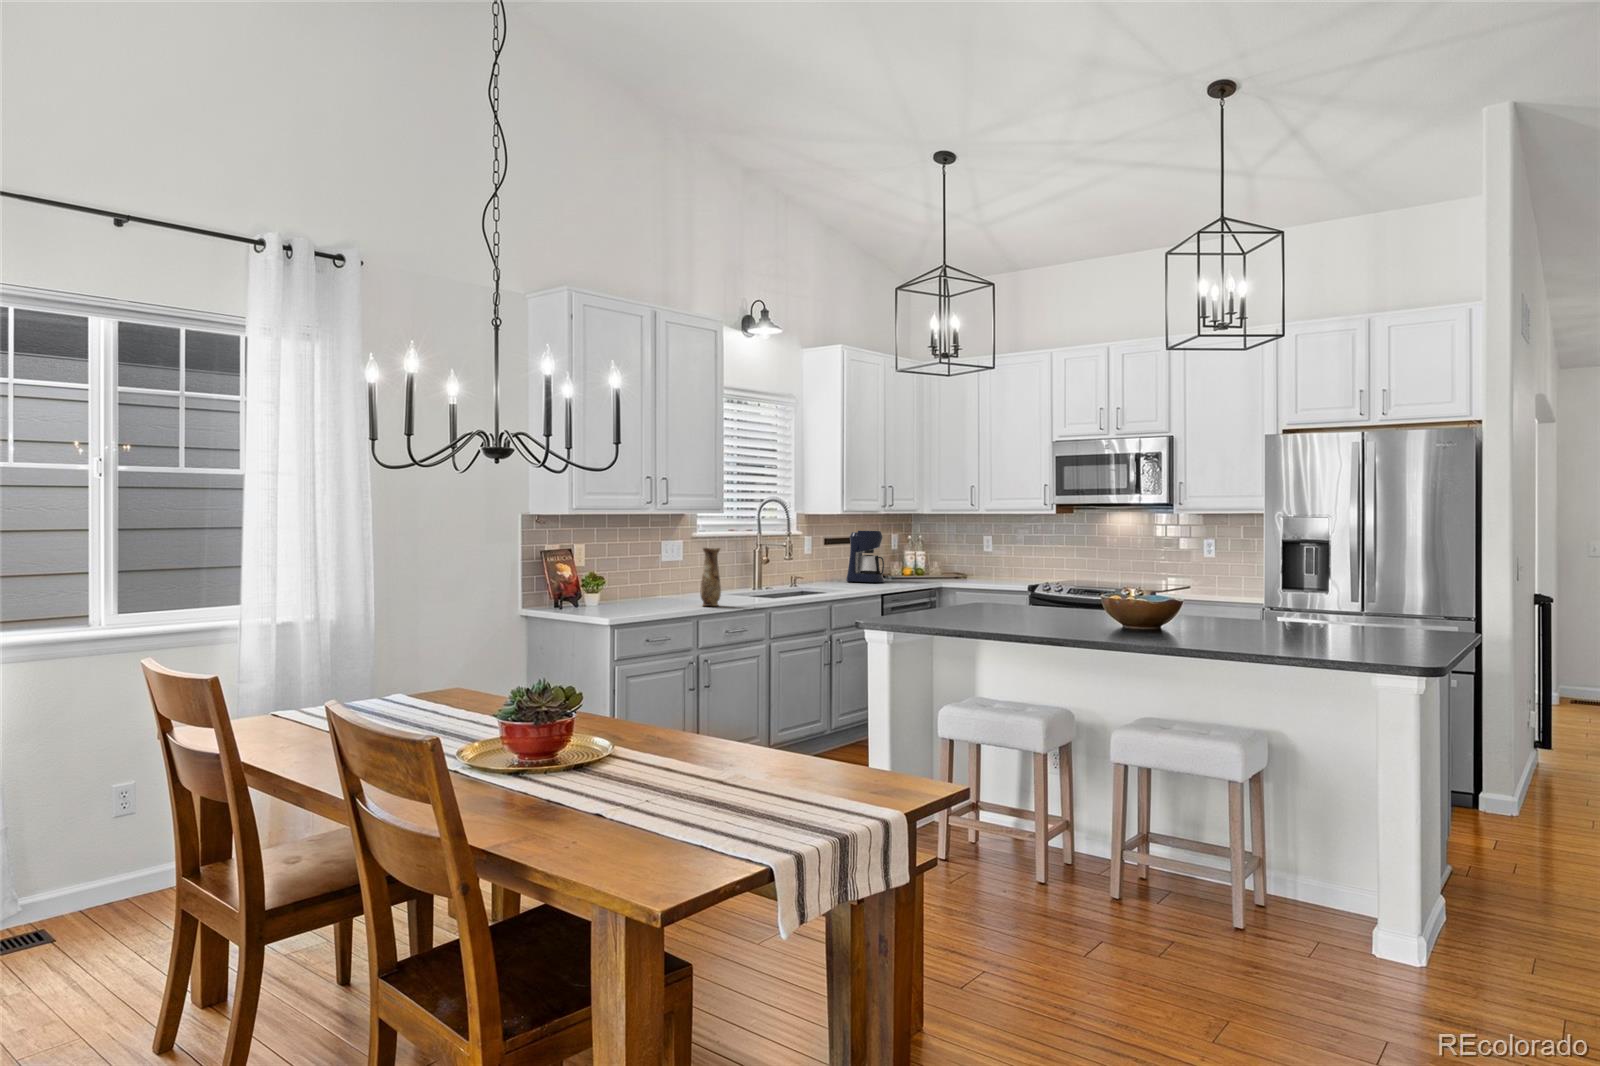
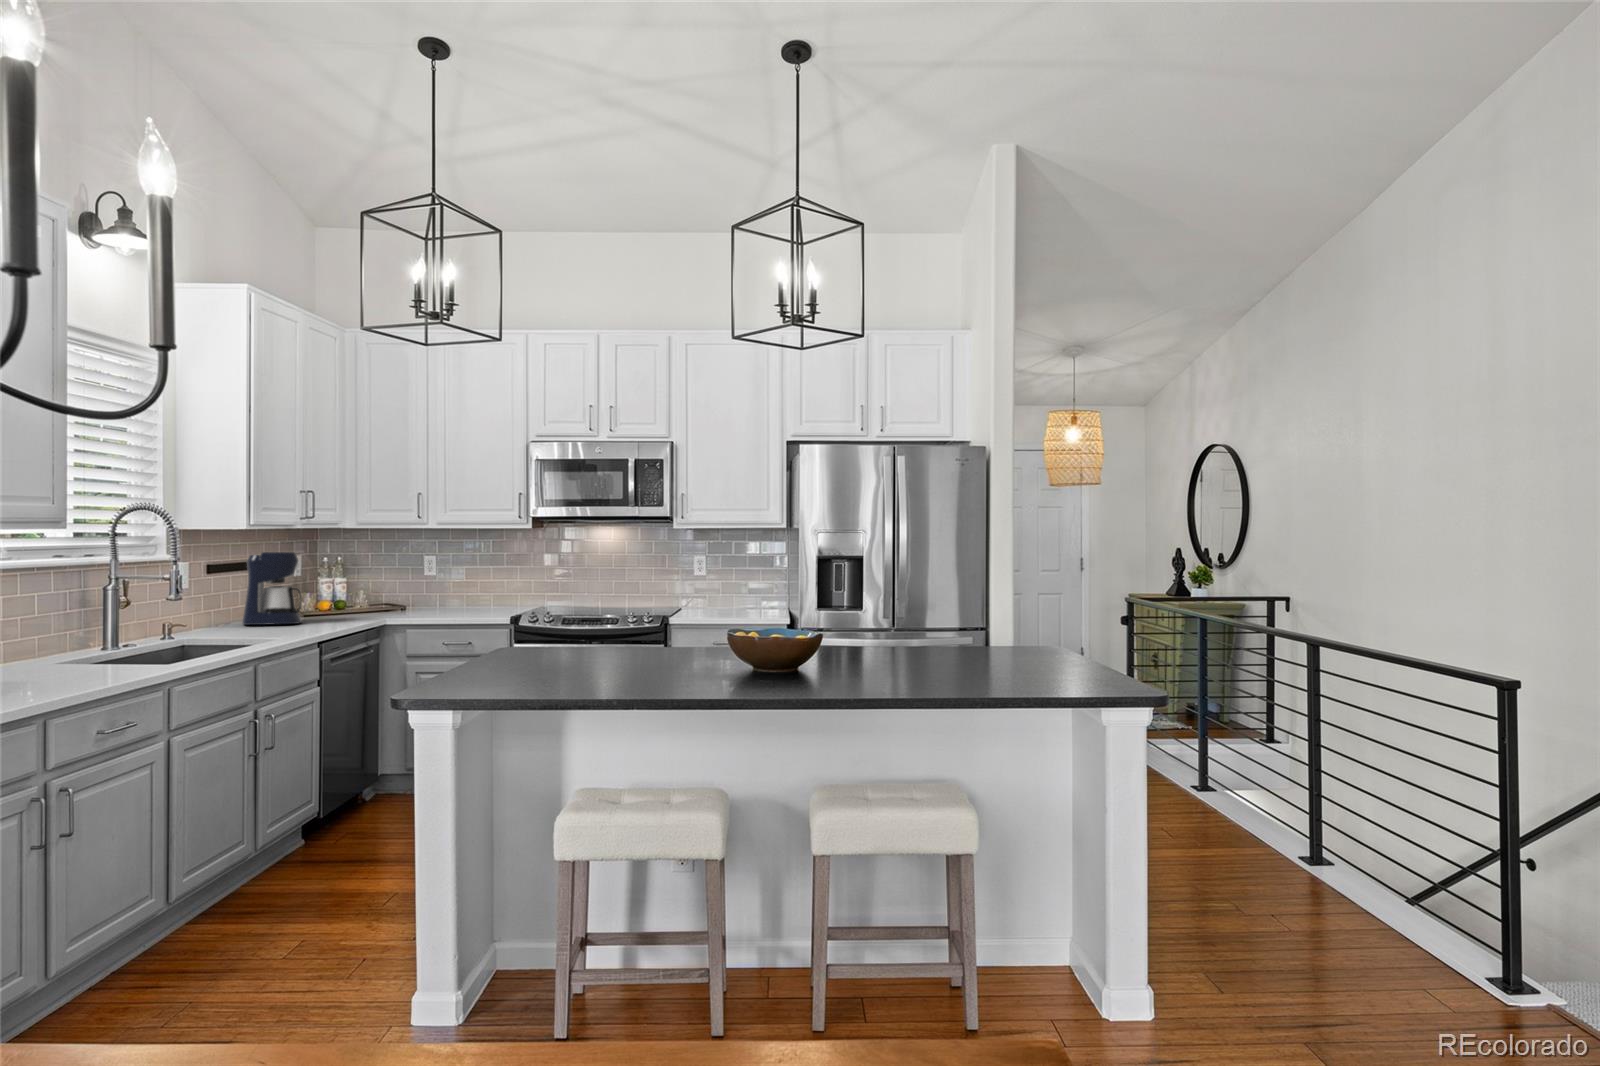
vase: present [700,548,721,606] -> none [37,589,80,691]

